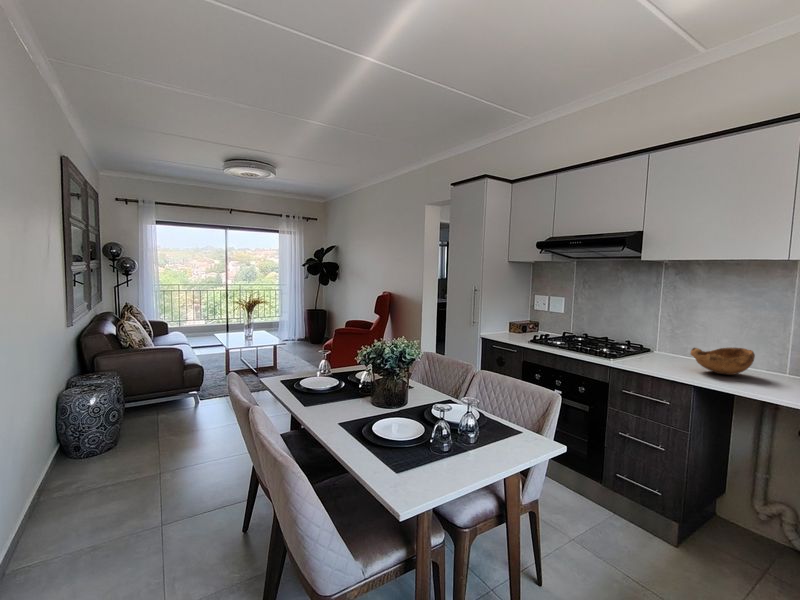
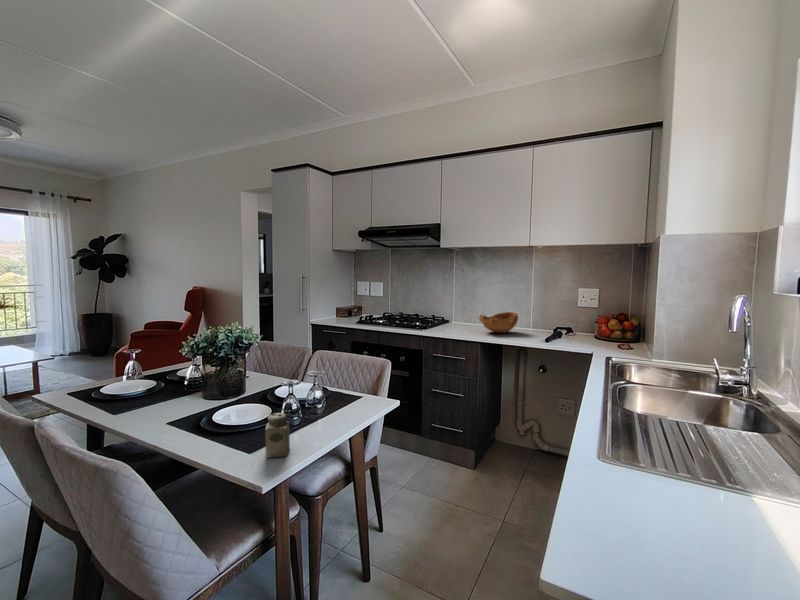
salt shaker: none [409,439,435,487] -> present [265,413,290,457]

